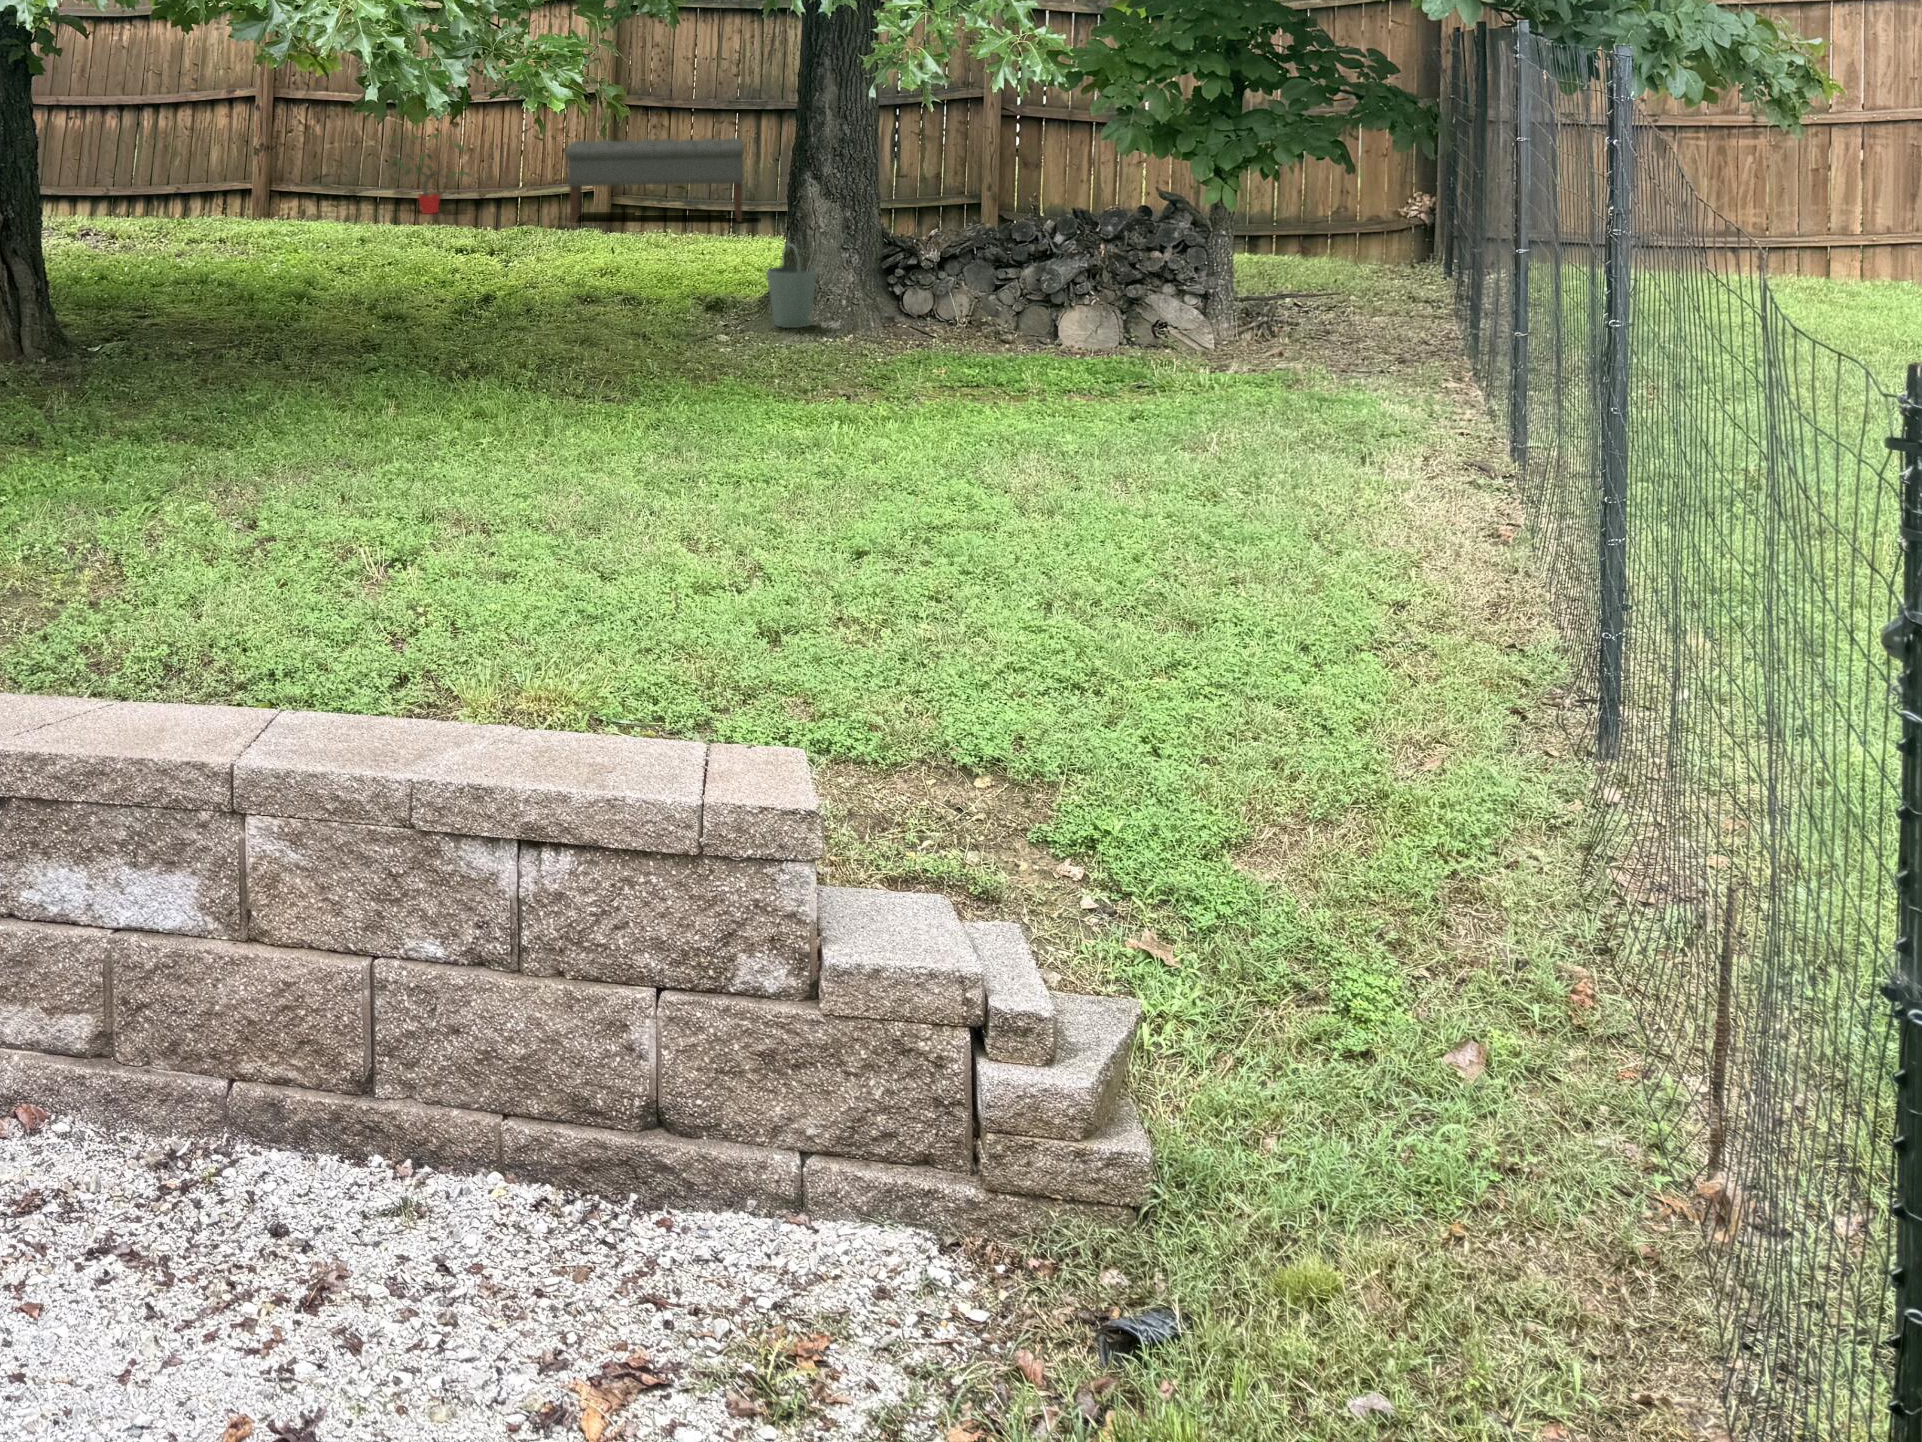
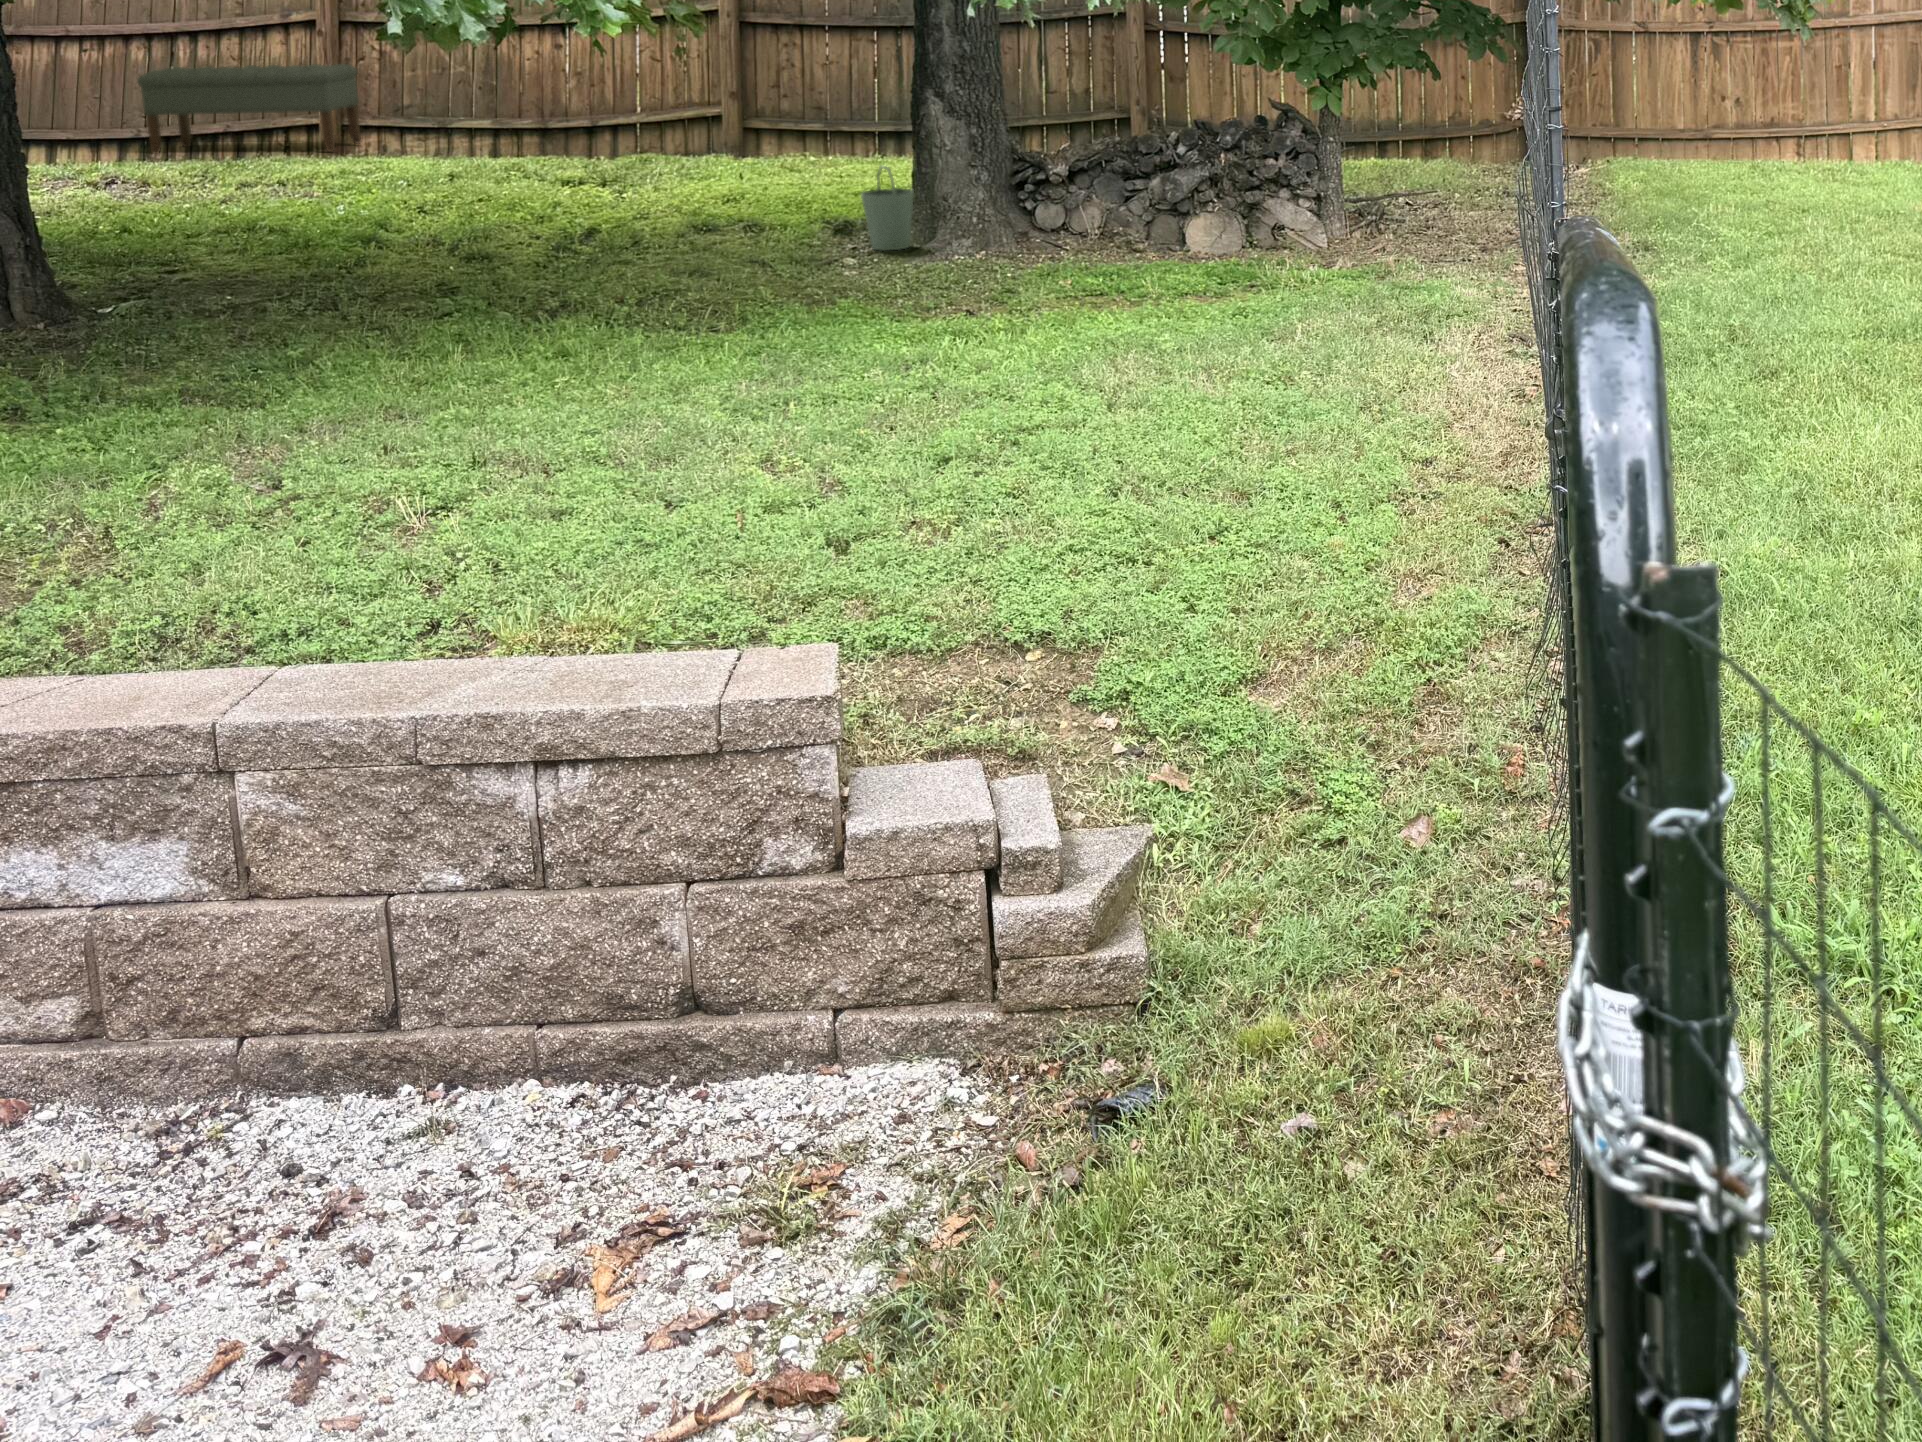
potted plant: present [388,133,471,214] -> none [452,62,563,149]
bench: present [566,138,744,223] -> present [137,64,361,154]

